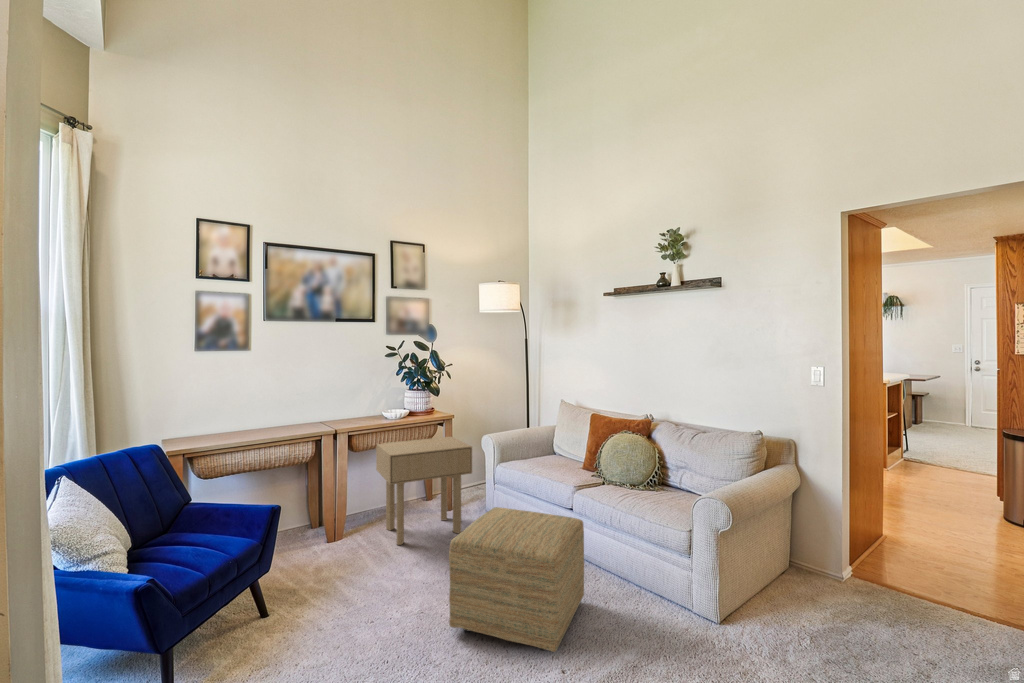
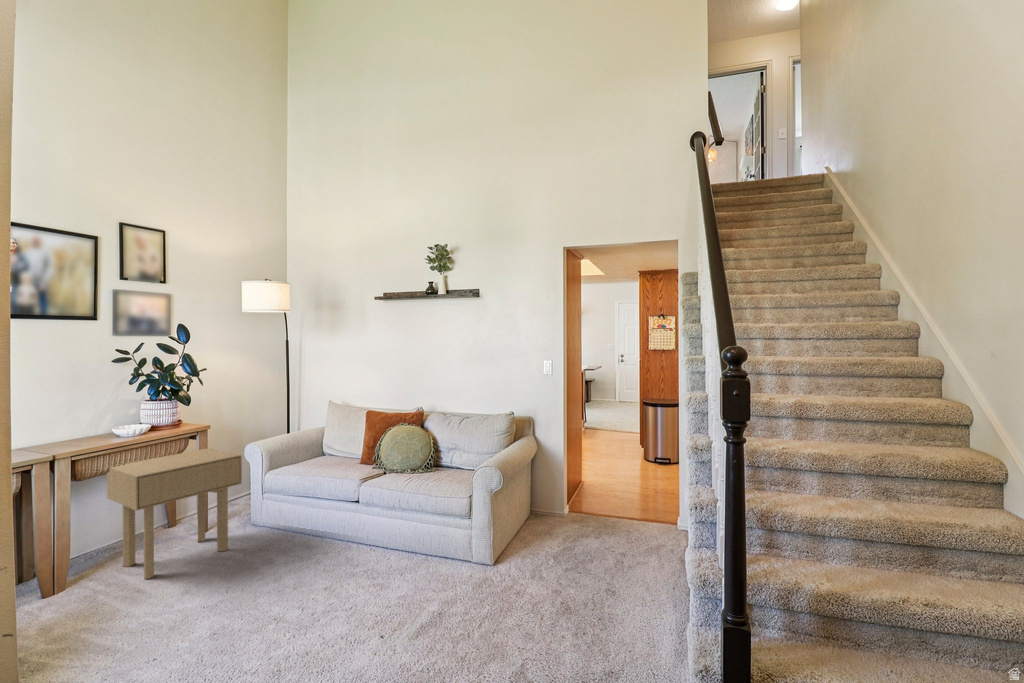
ottoman: present [449,507,584,652] -> none [242,505,377,639]

